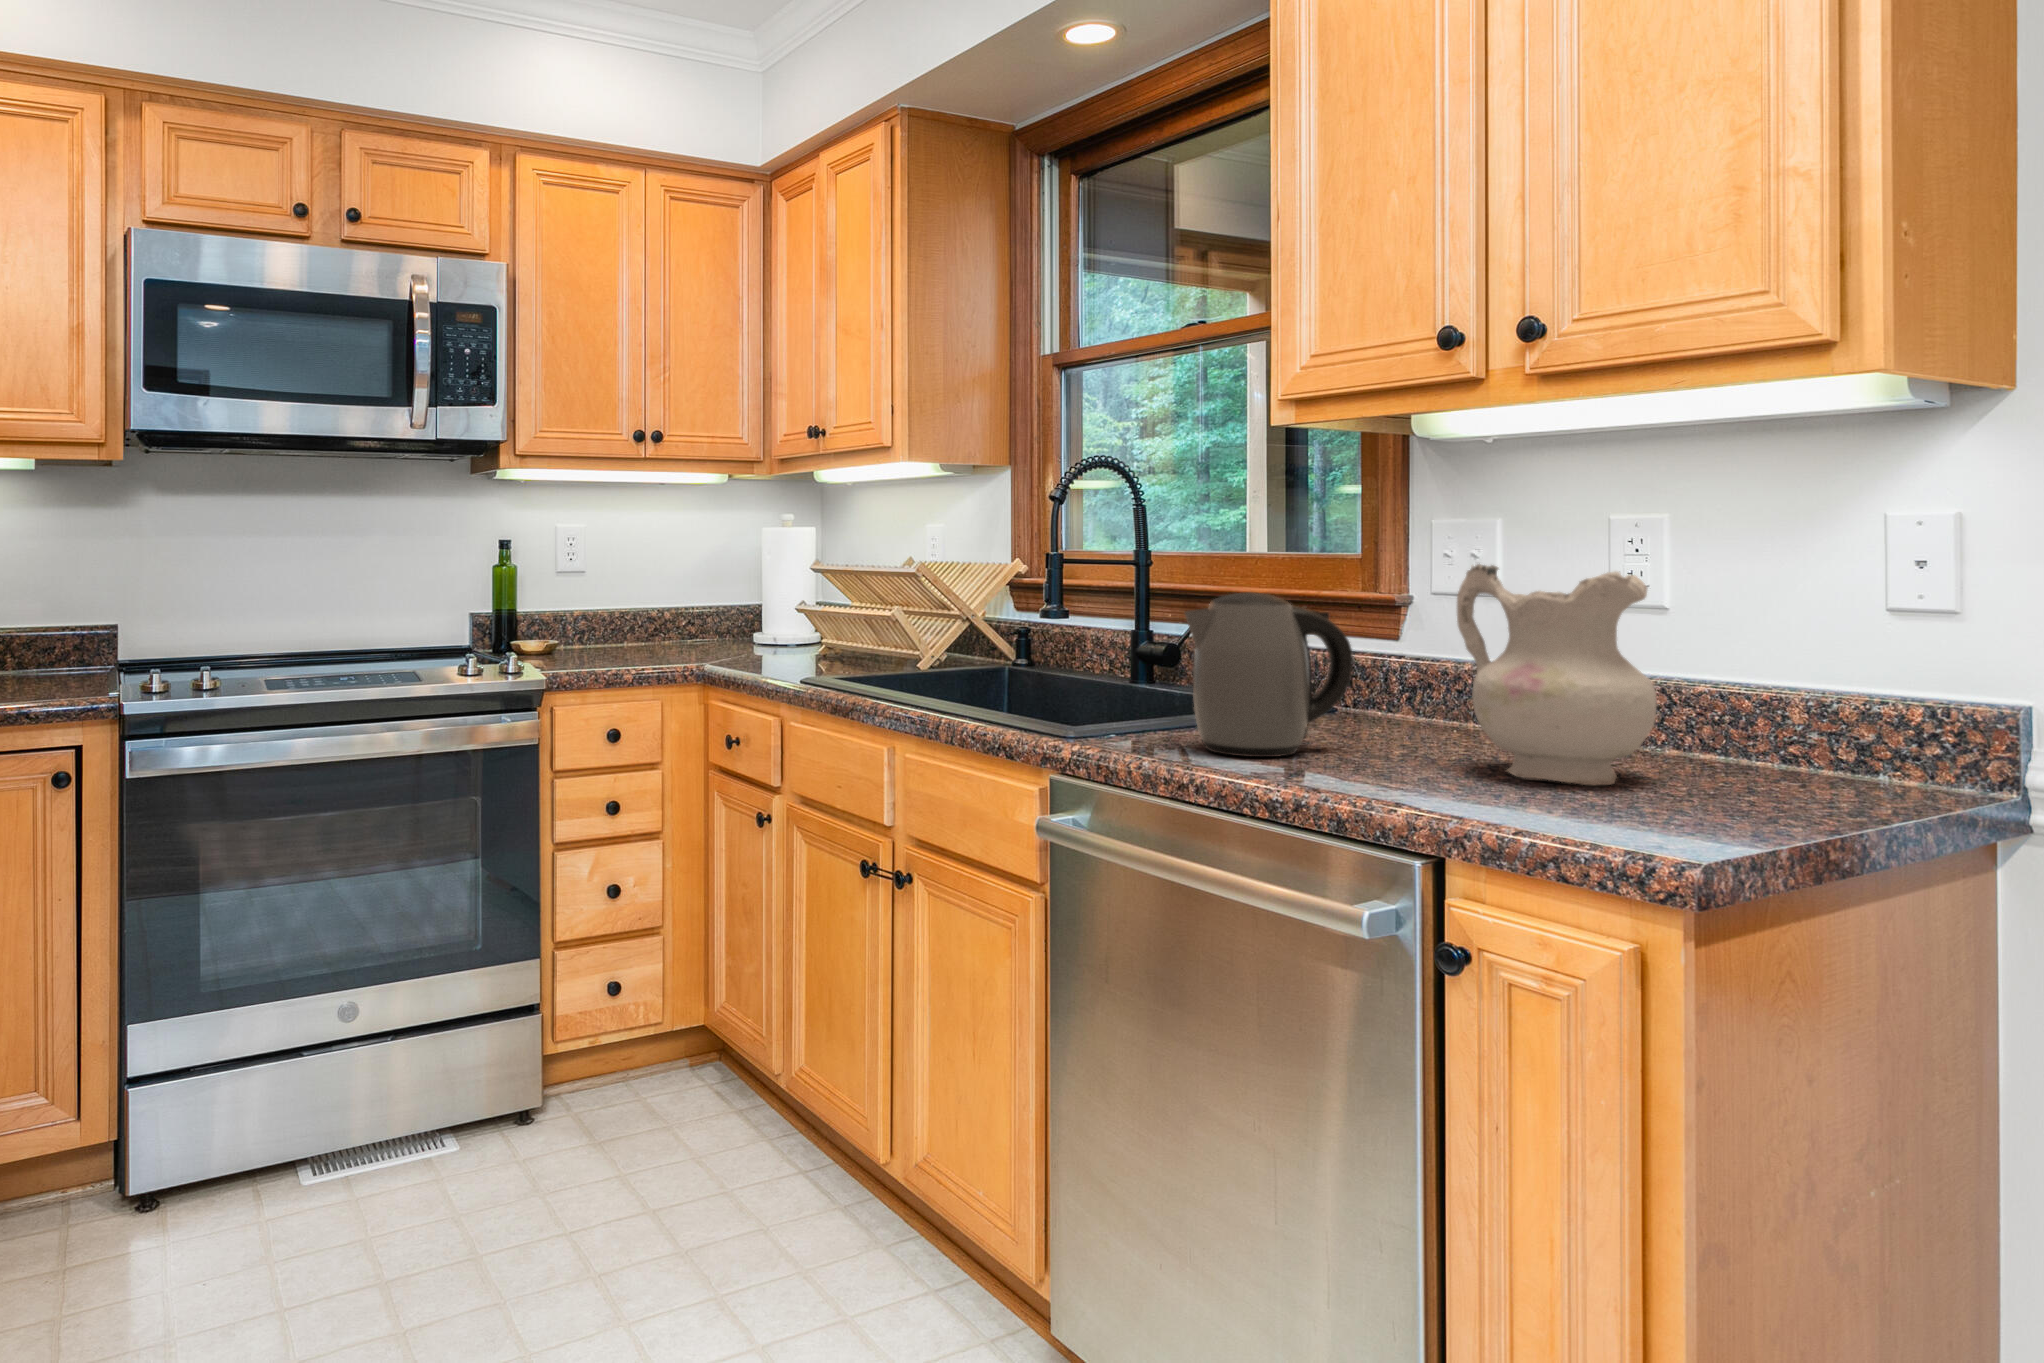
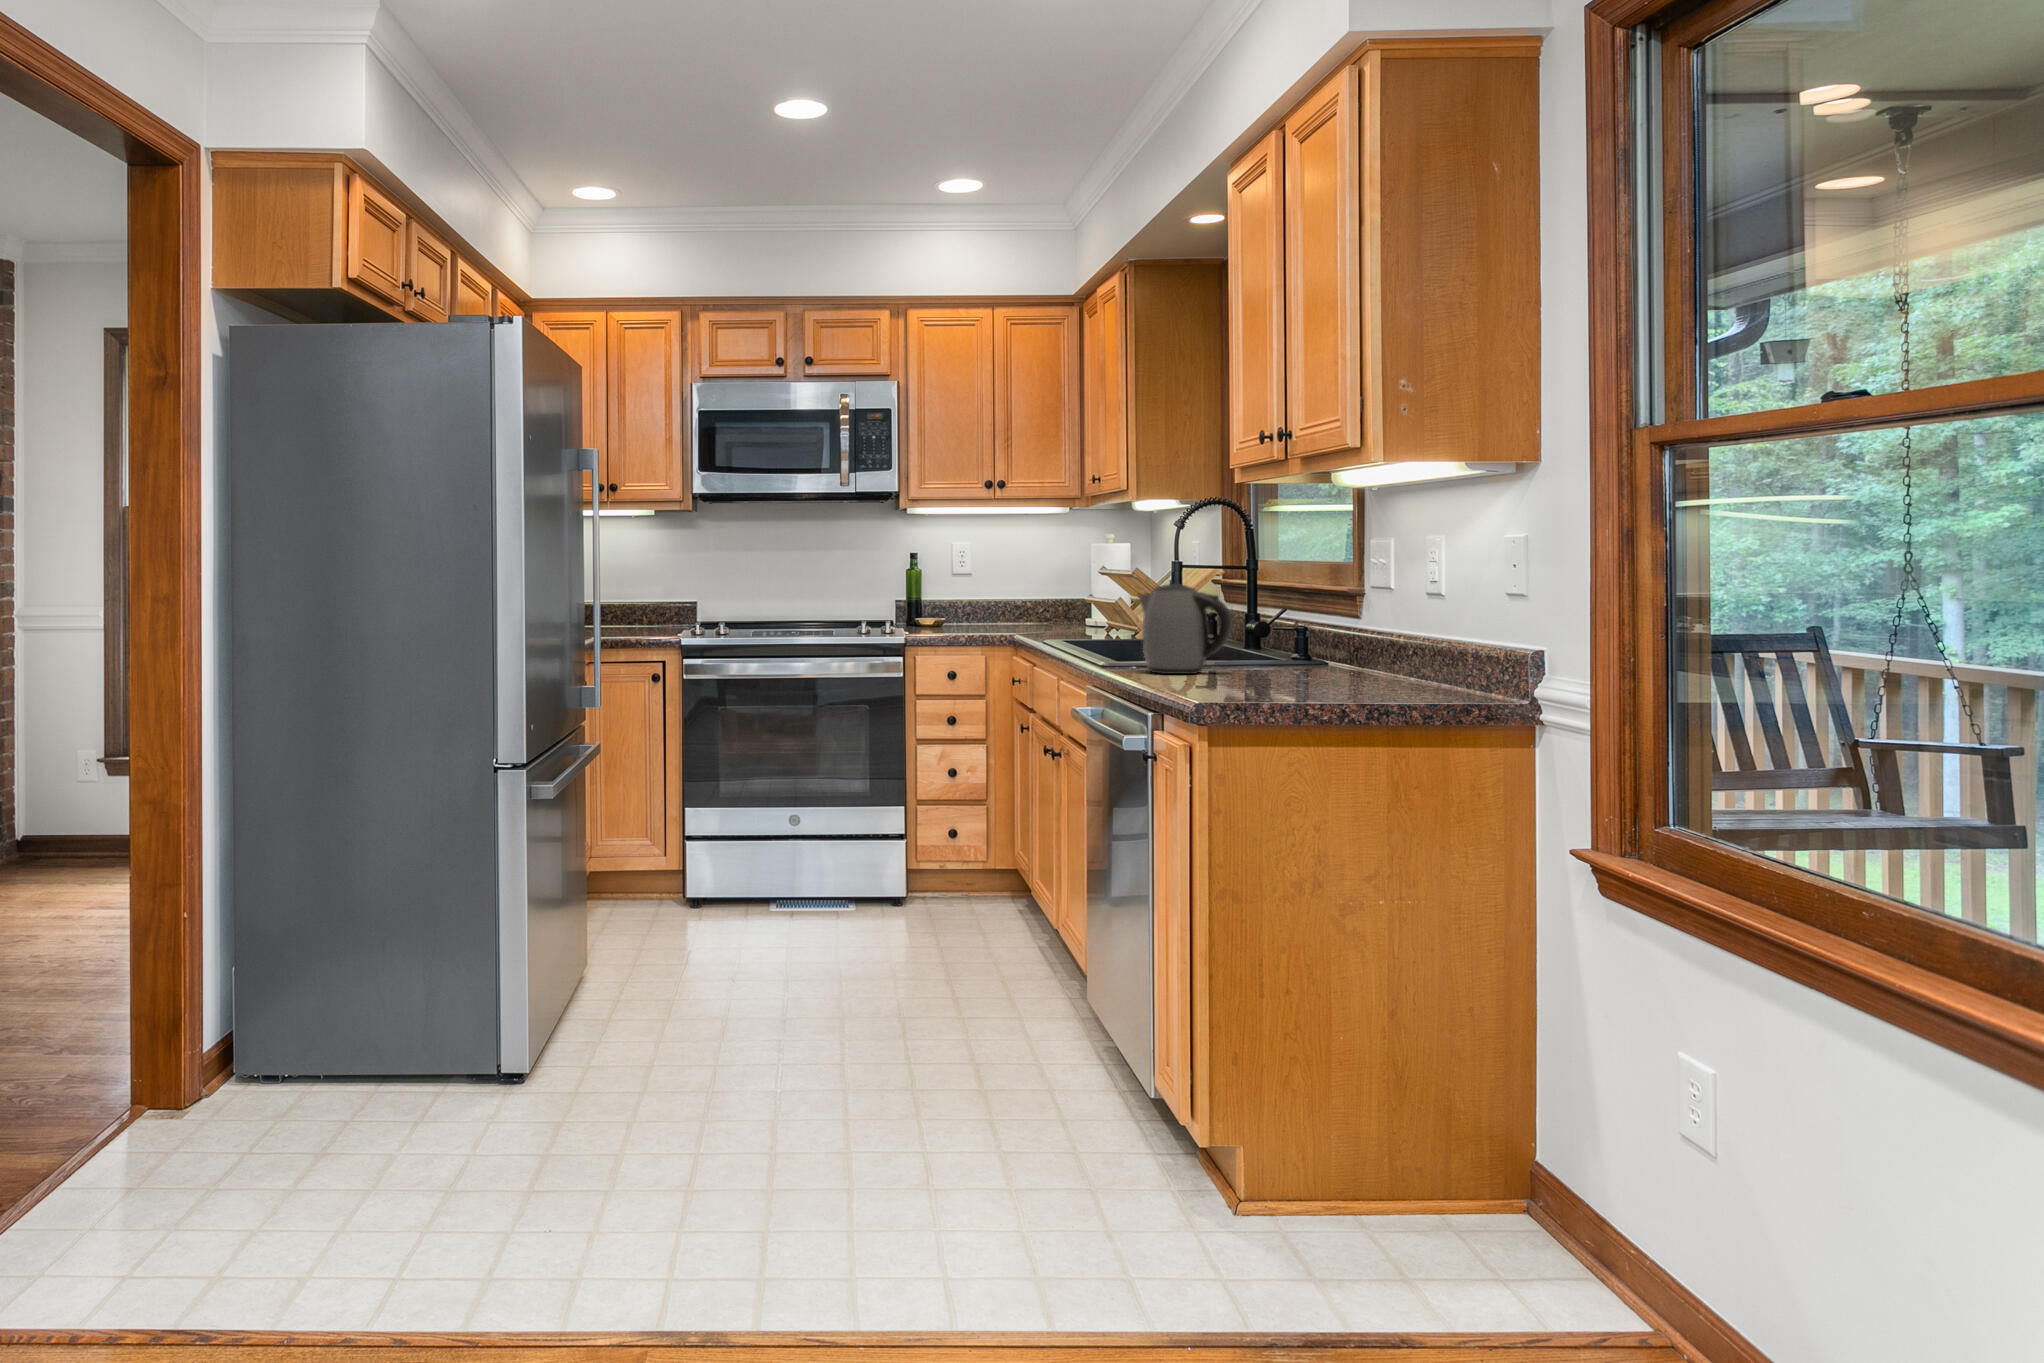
ceramic pitcher: present [1457,564,1657,785] -> none [1248,568,1344,687]

